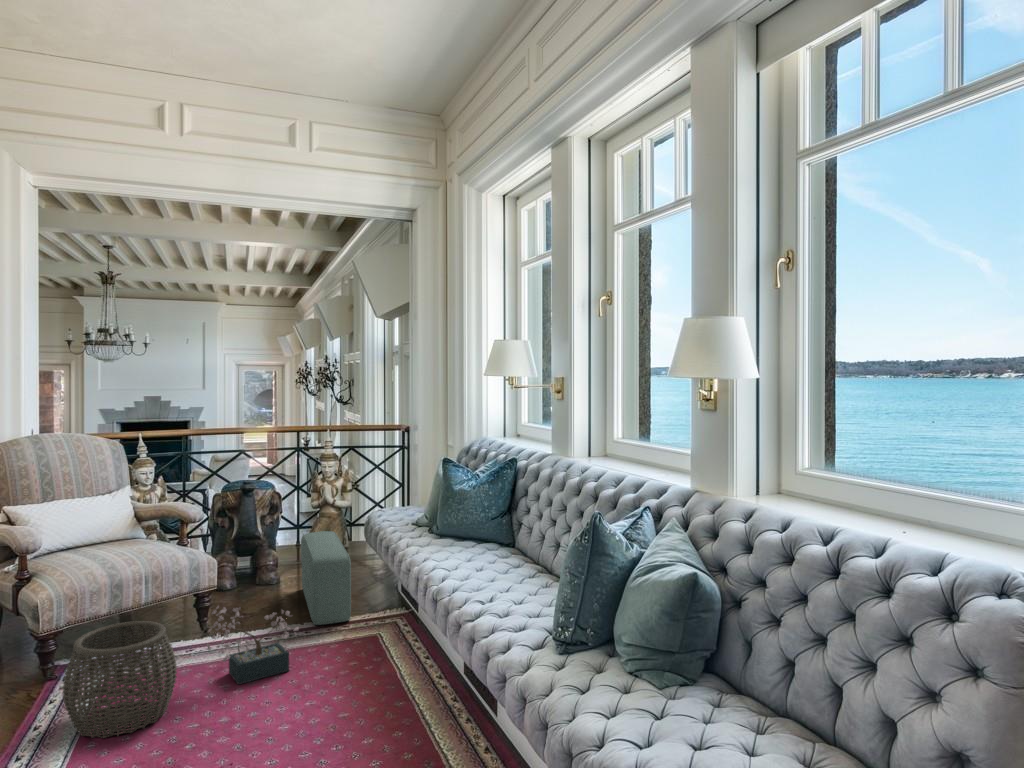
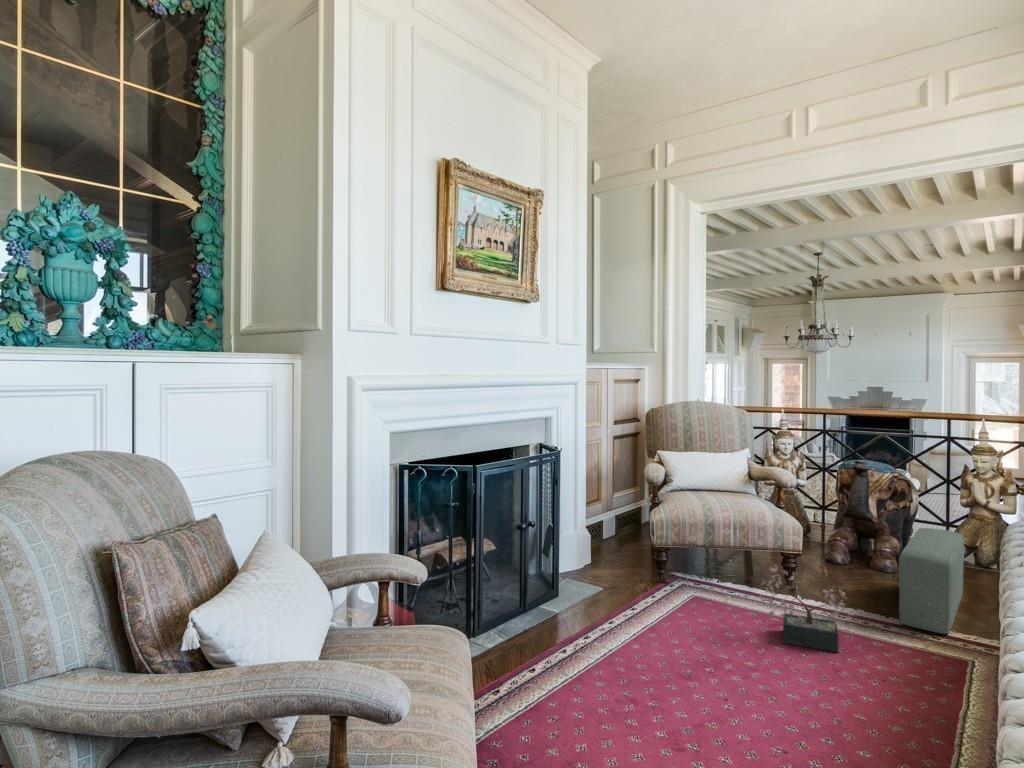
woven basket: present [62,621,177,738] -> none [642,551,725,640]

